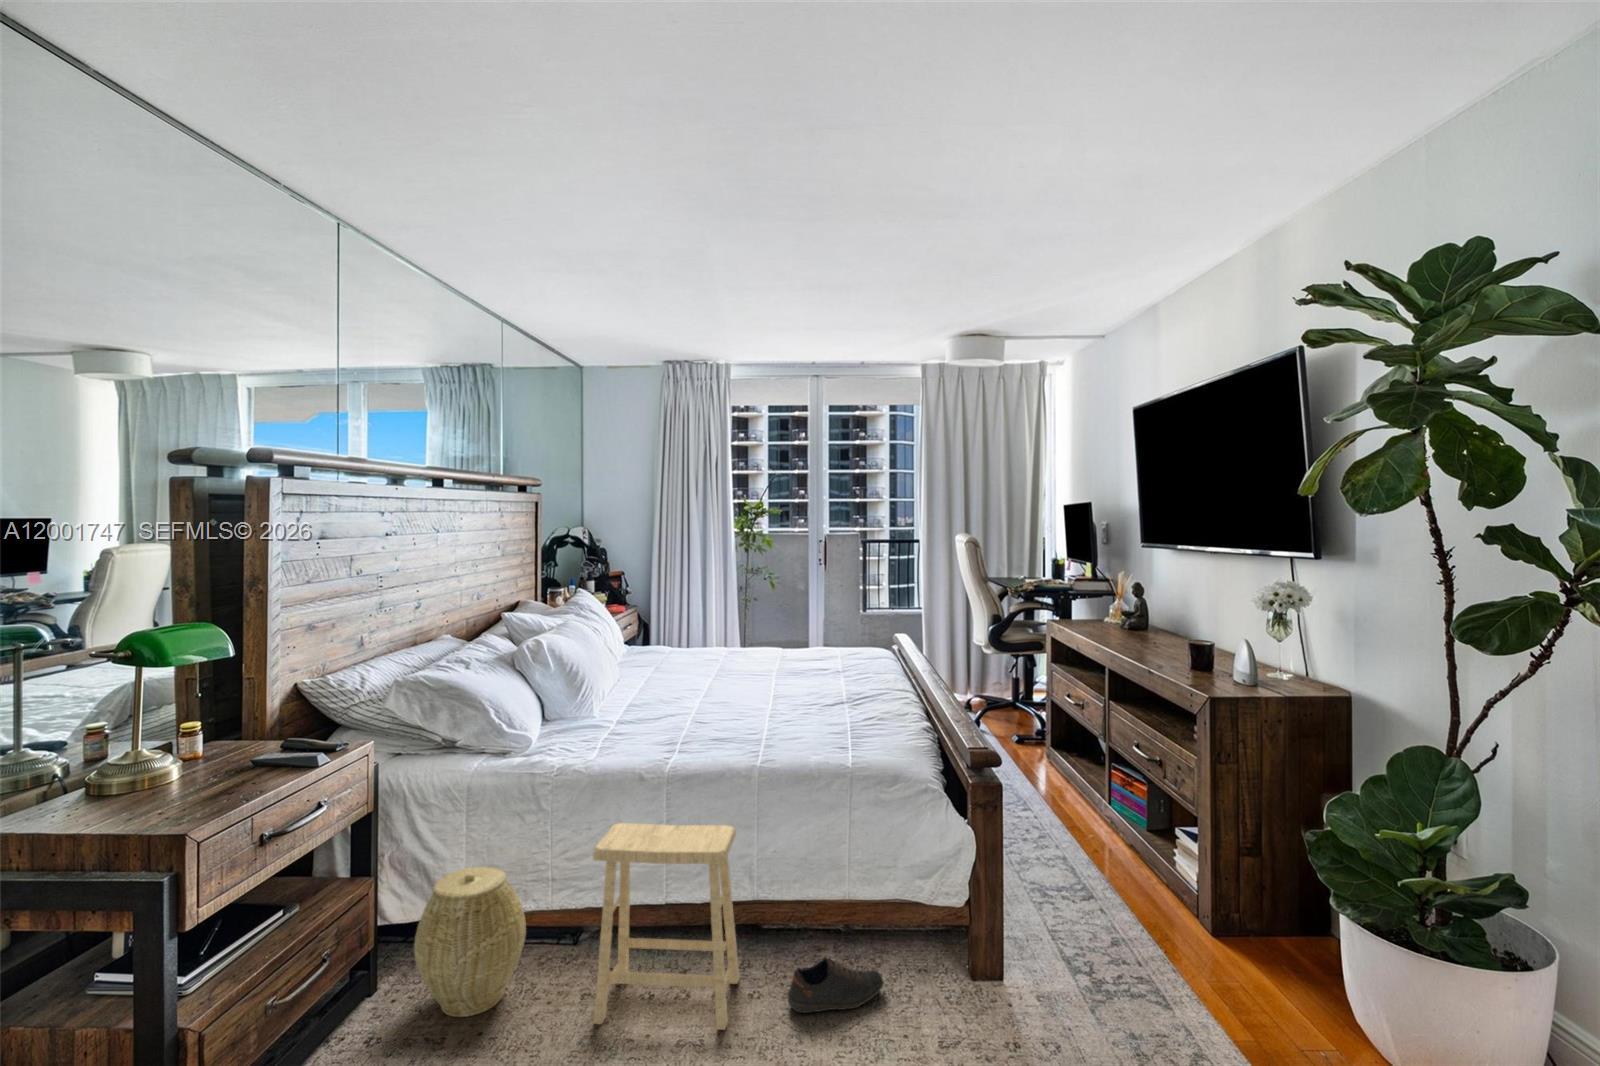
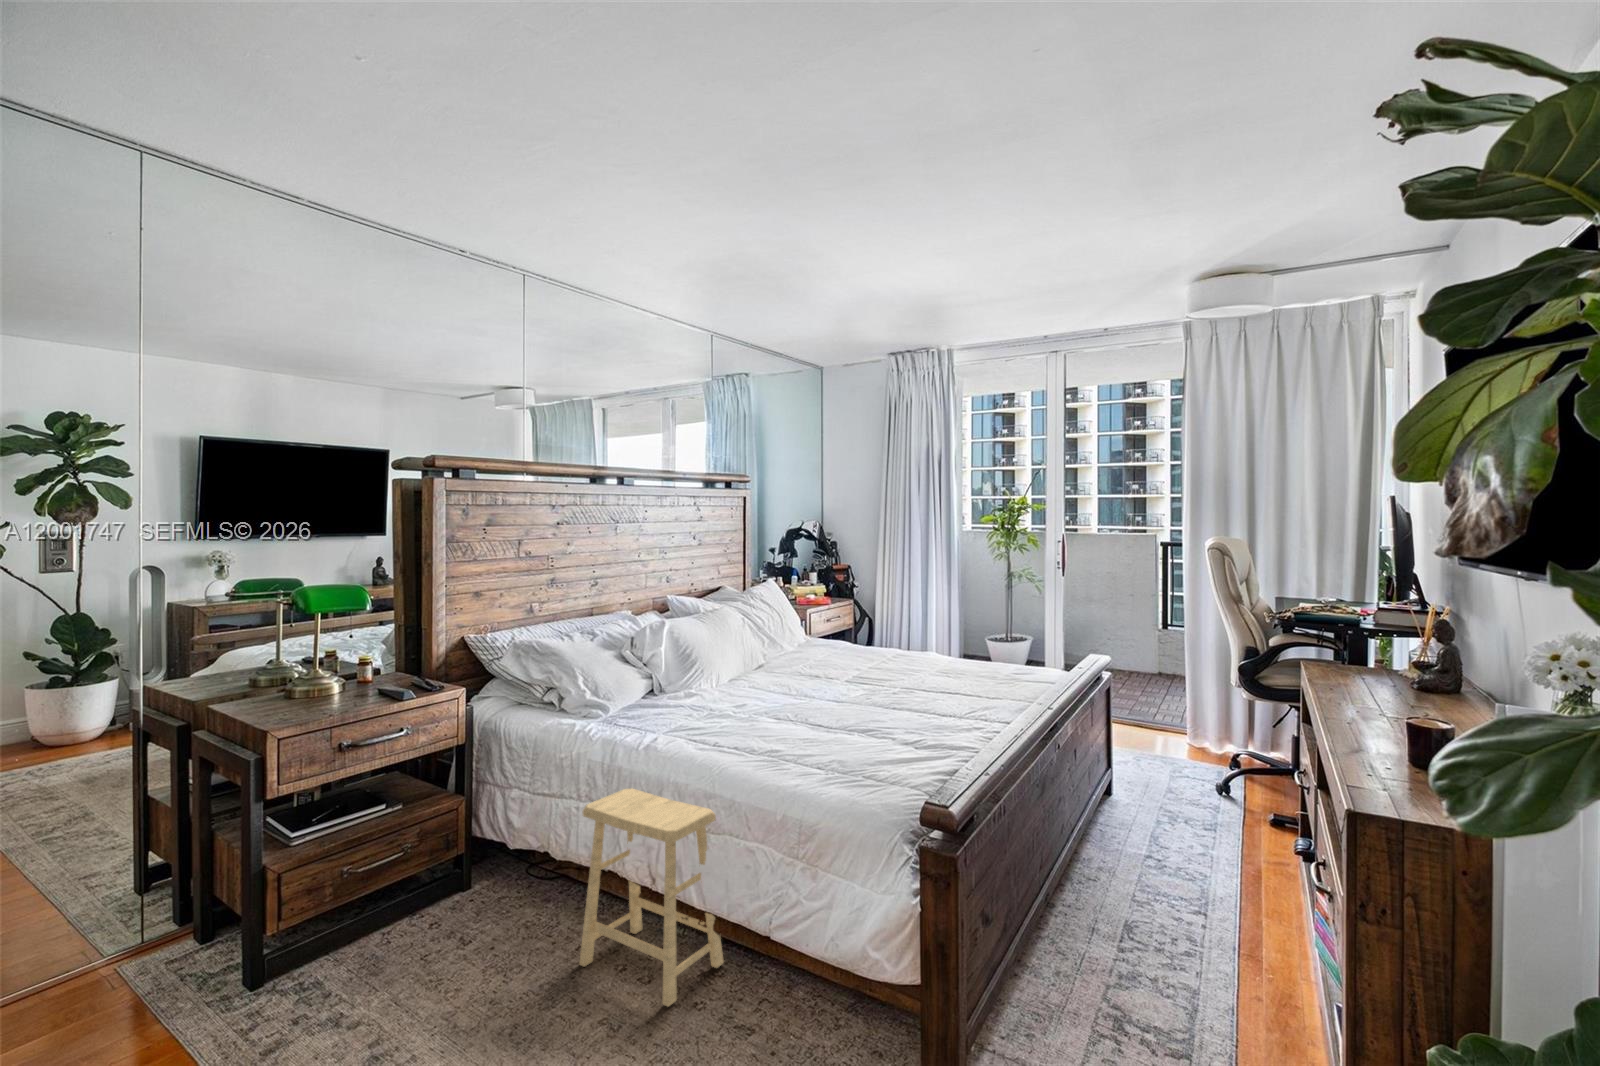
woven basket: present [414,866,526,1017] -> none [472,804,566,928]
shoe: present [788,958,883,1013] -> none [738,966,844,1030]

